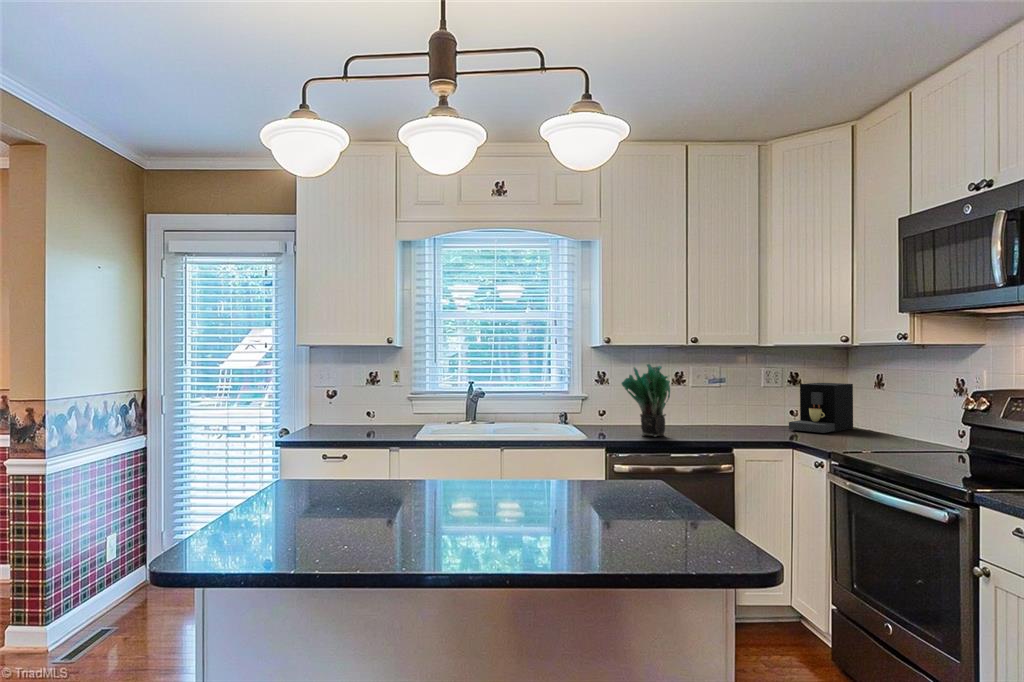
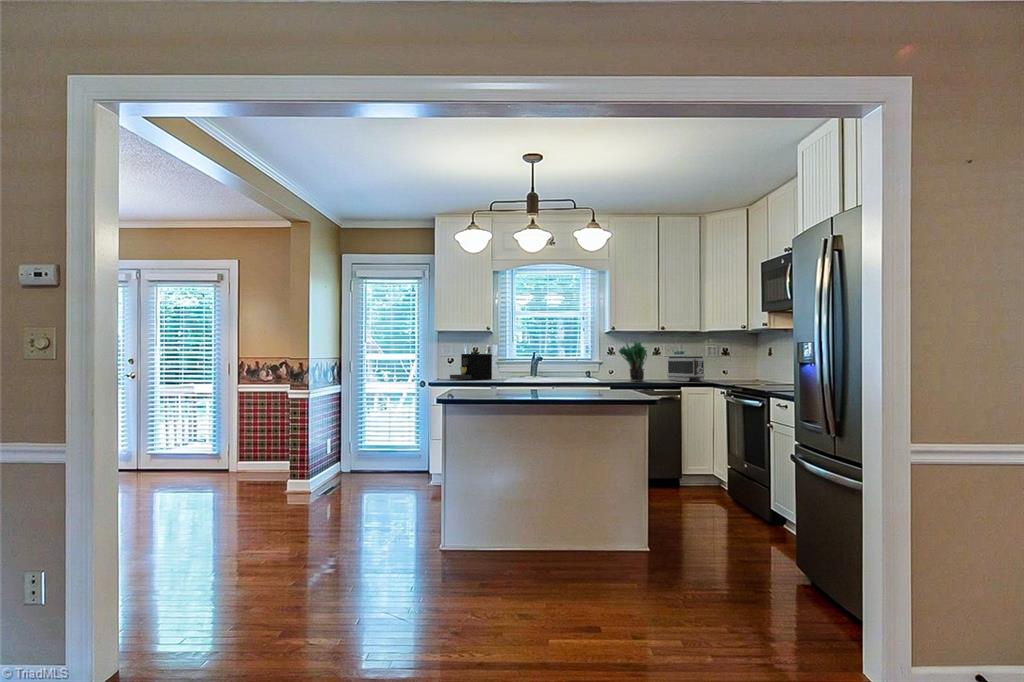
coffee maker: present [789,383,853,433] -> present [450,354,492,380]
toaster: none [702,389,771,437] -> present [667,356,705,381]

